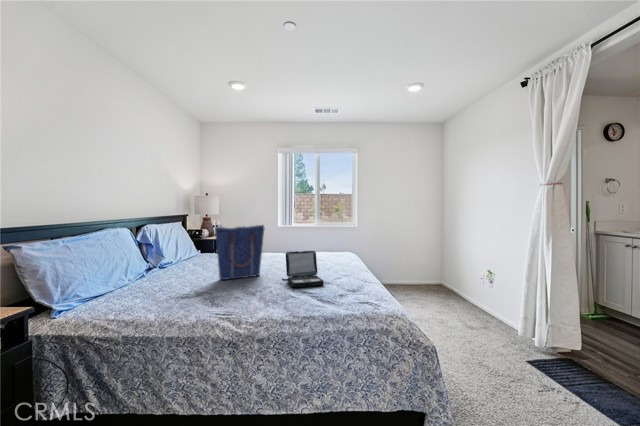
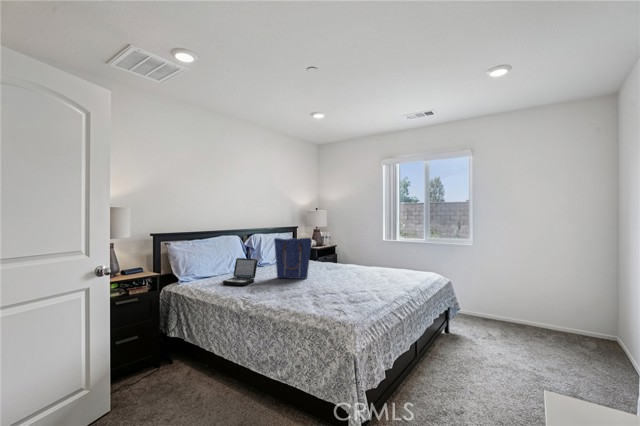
laptop: present [282,251,324,287] -> present [223,258,258,286]

